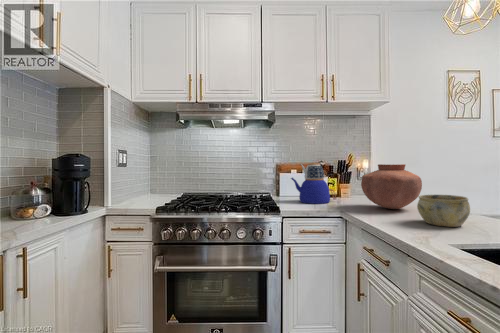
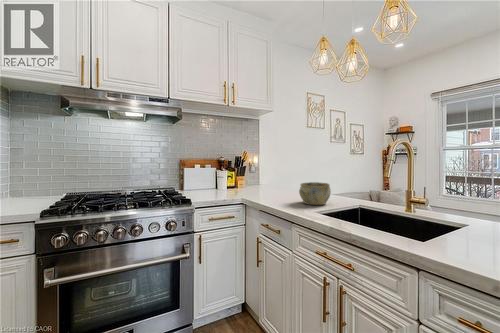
teapot: present [291,163,336,204] -> none [197,157,235,195]
vase: present [361,164,422,209] -> none [257,160,298,195]

